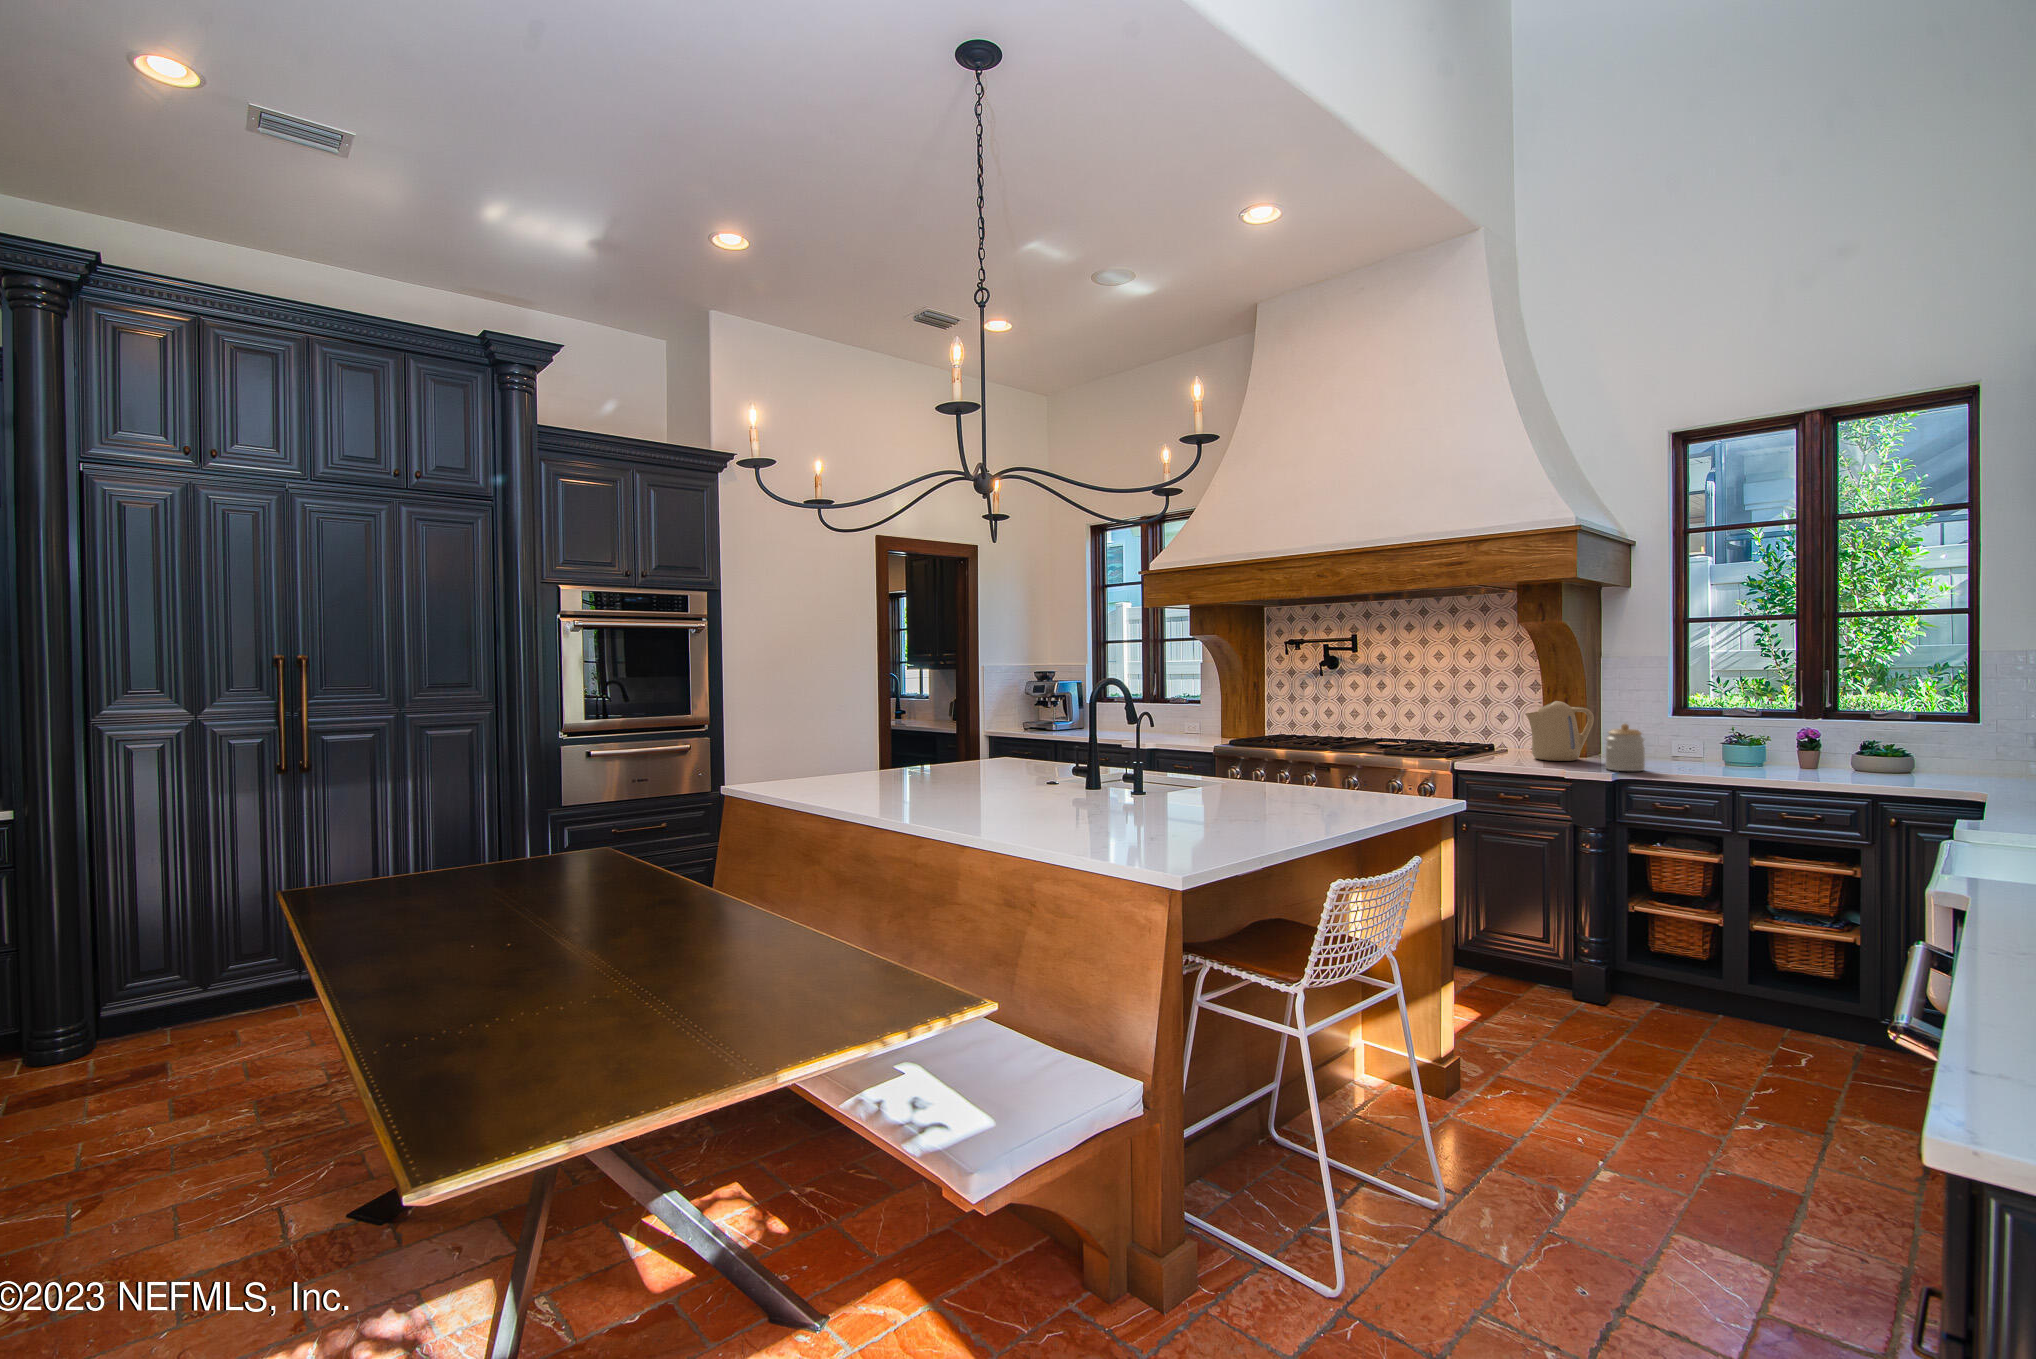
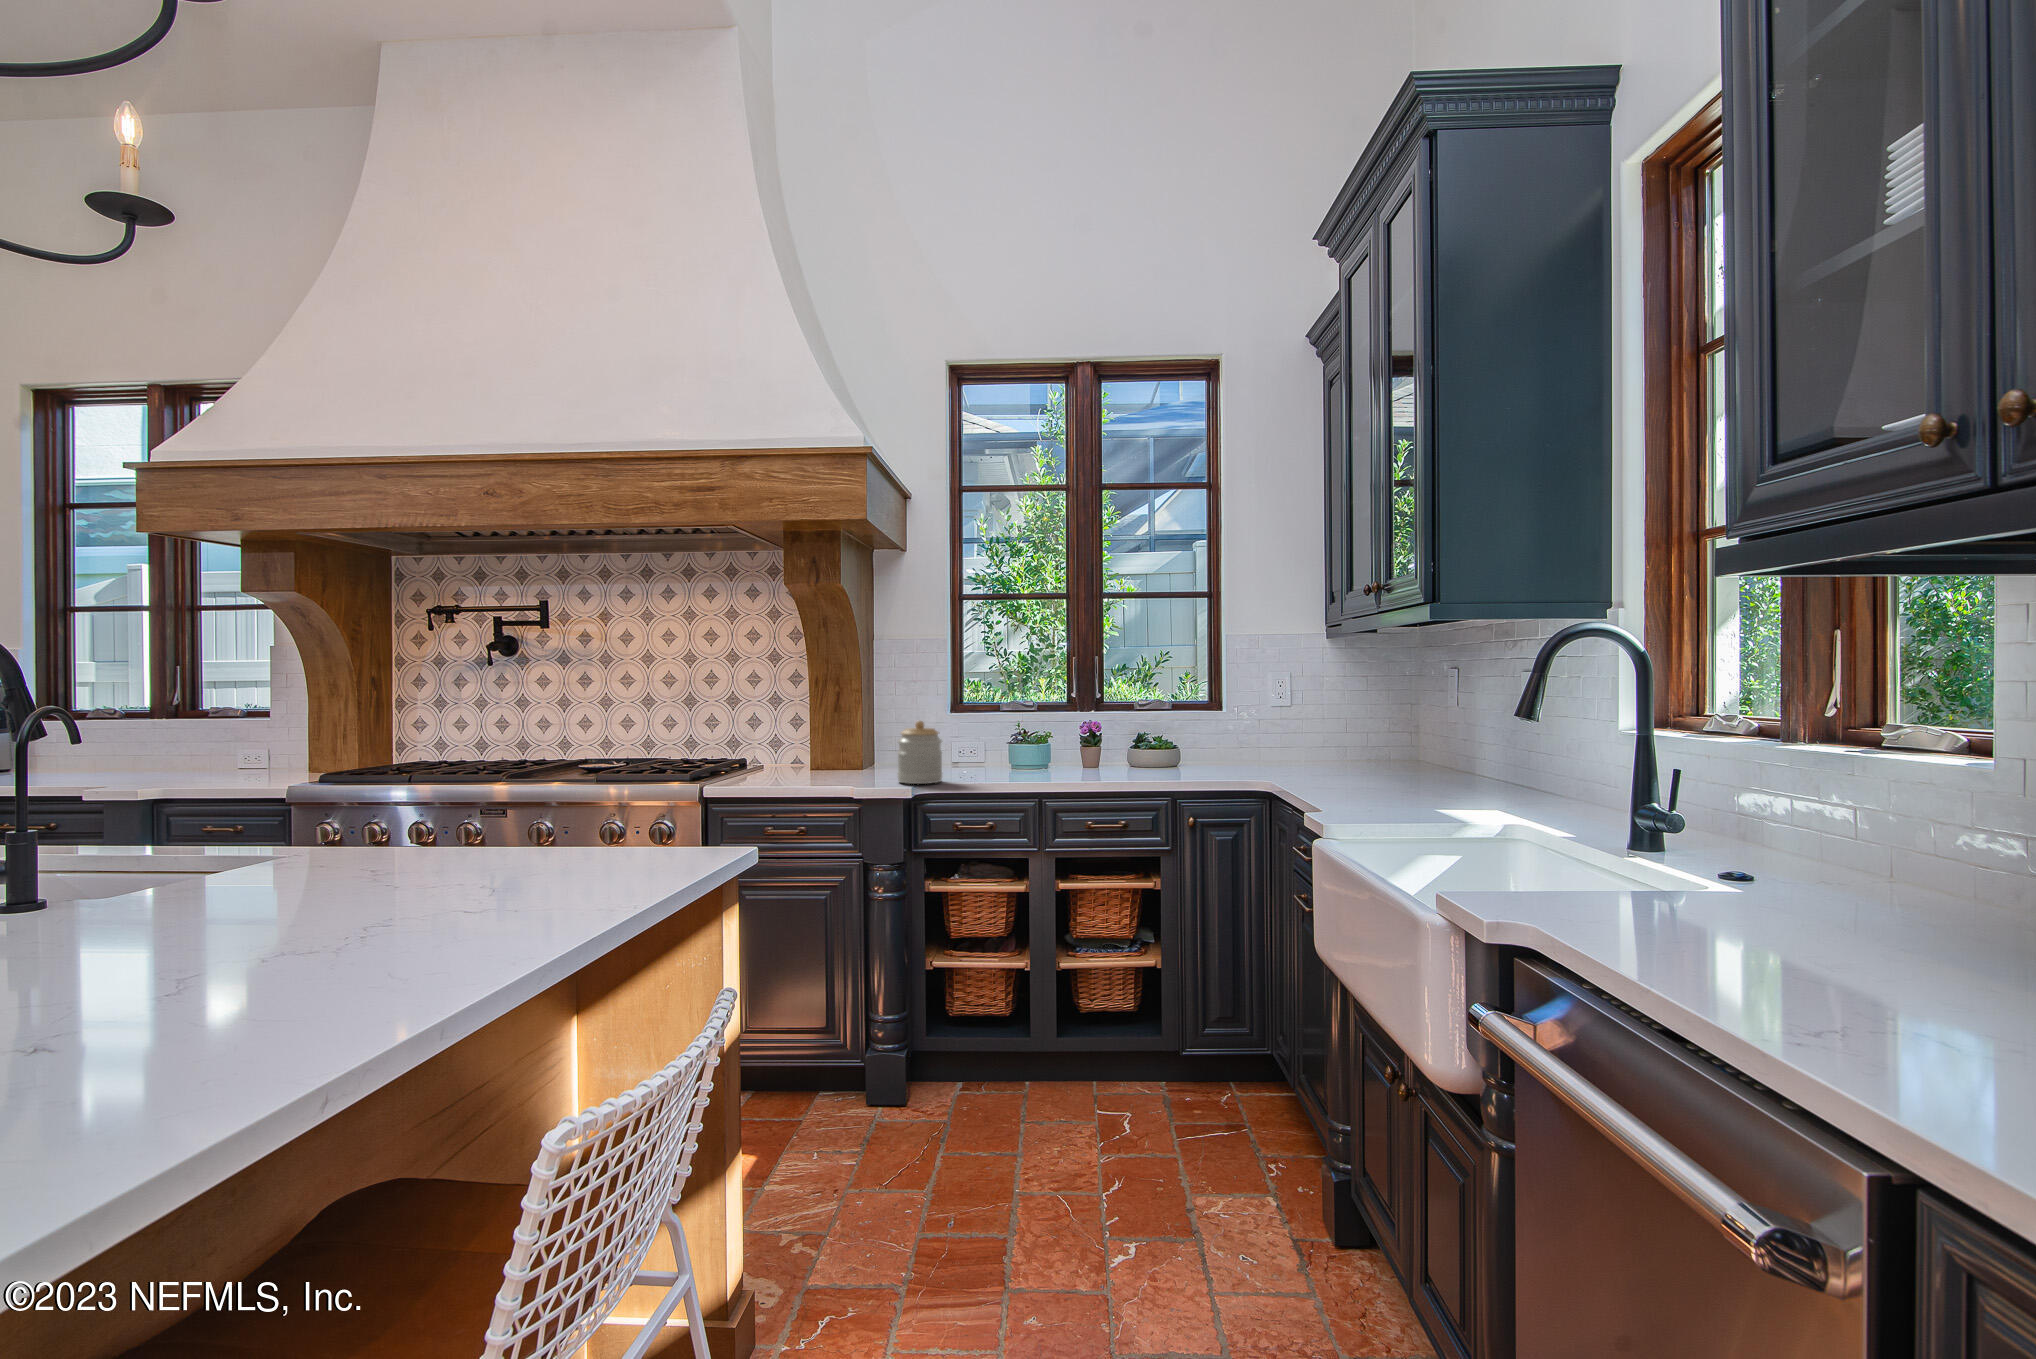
kettle: present [1525,701,1594,761] -> none [793,694,875,776]

